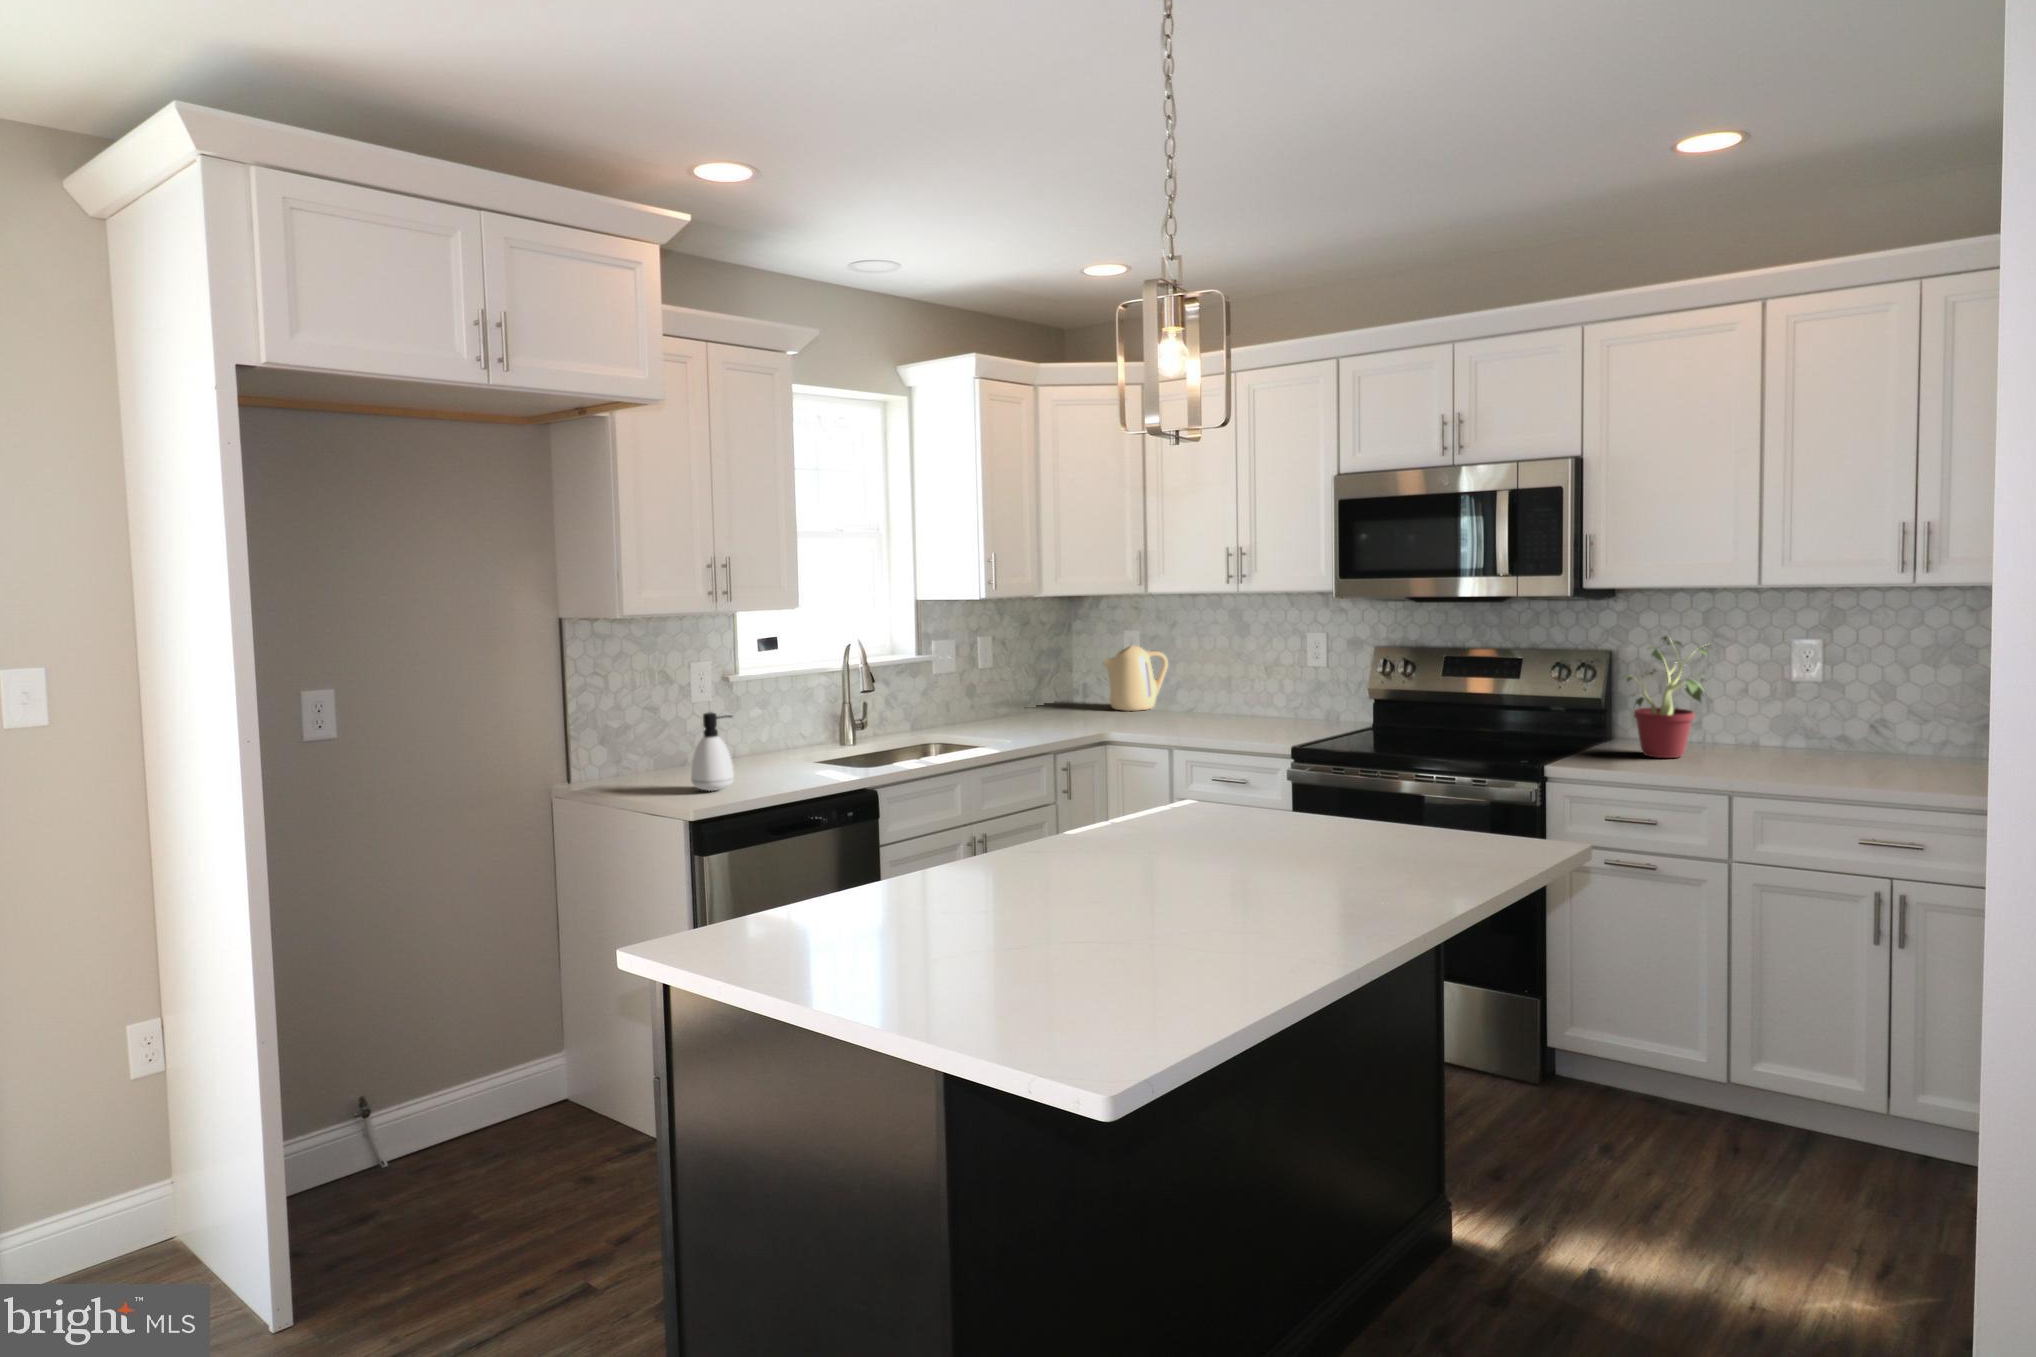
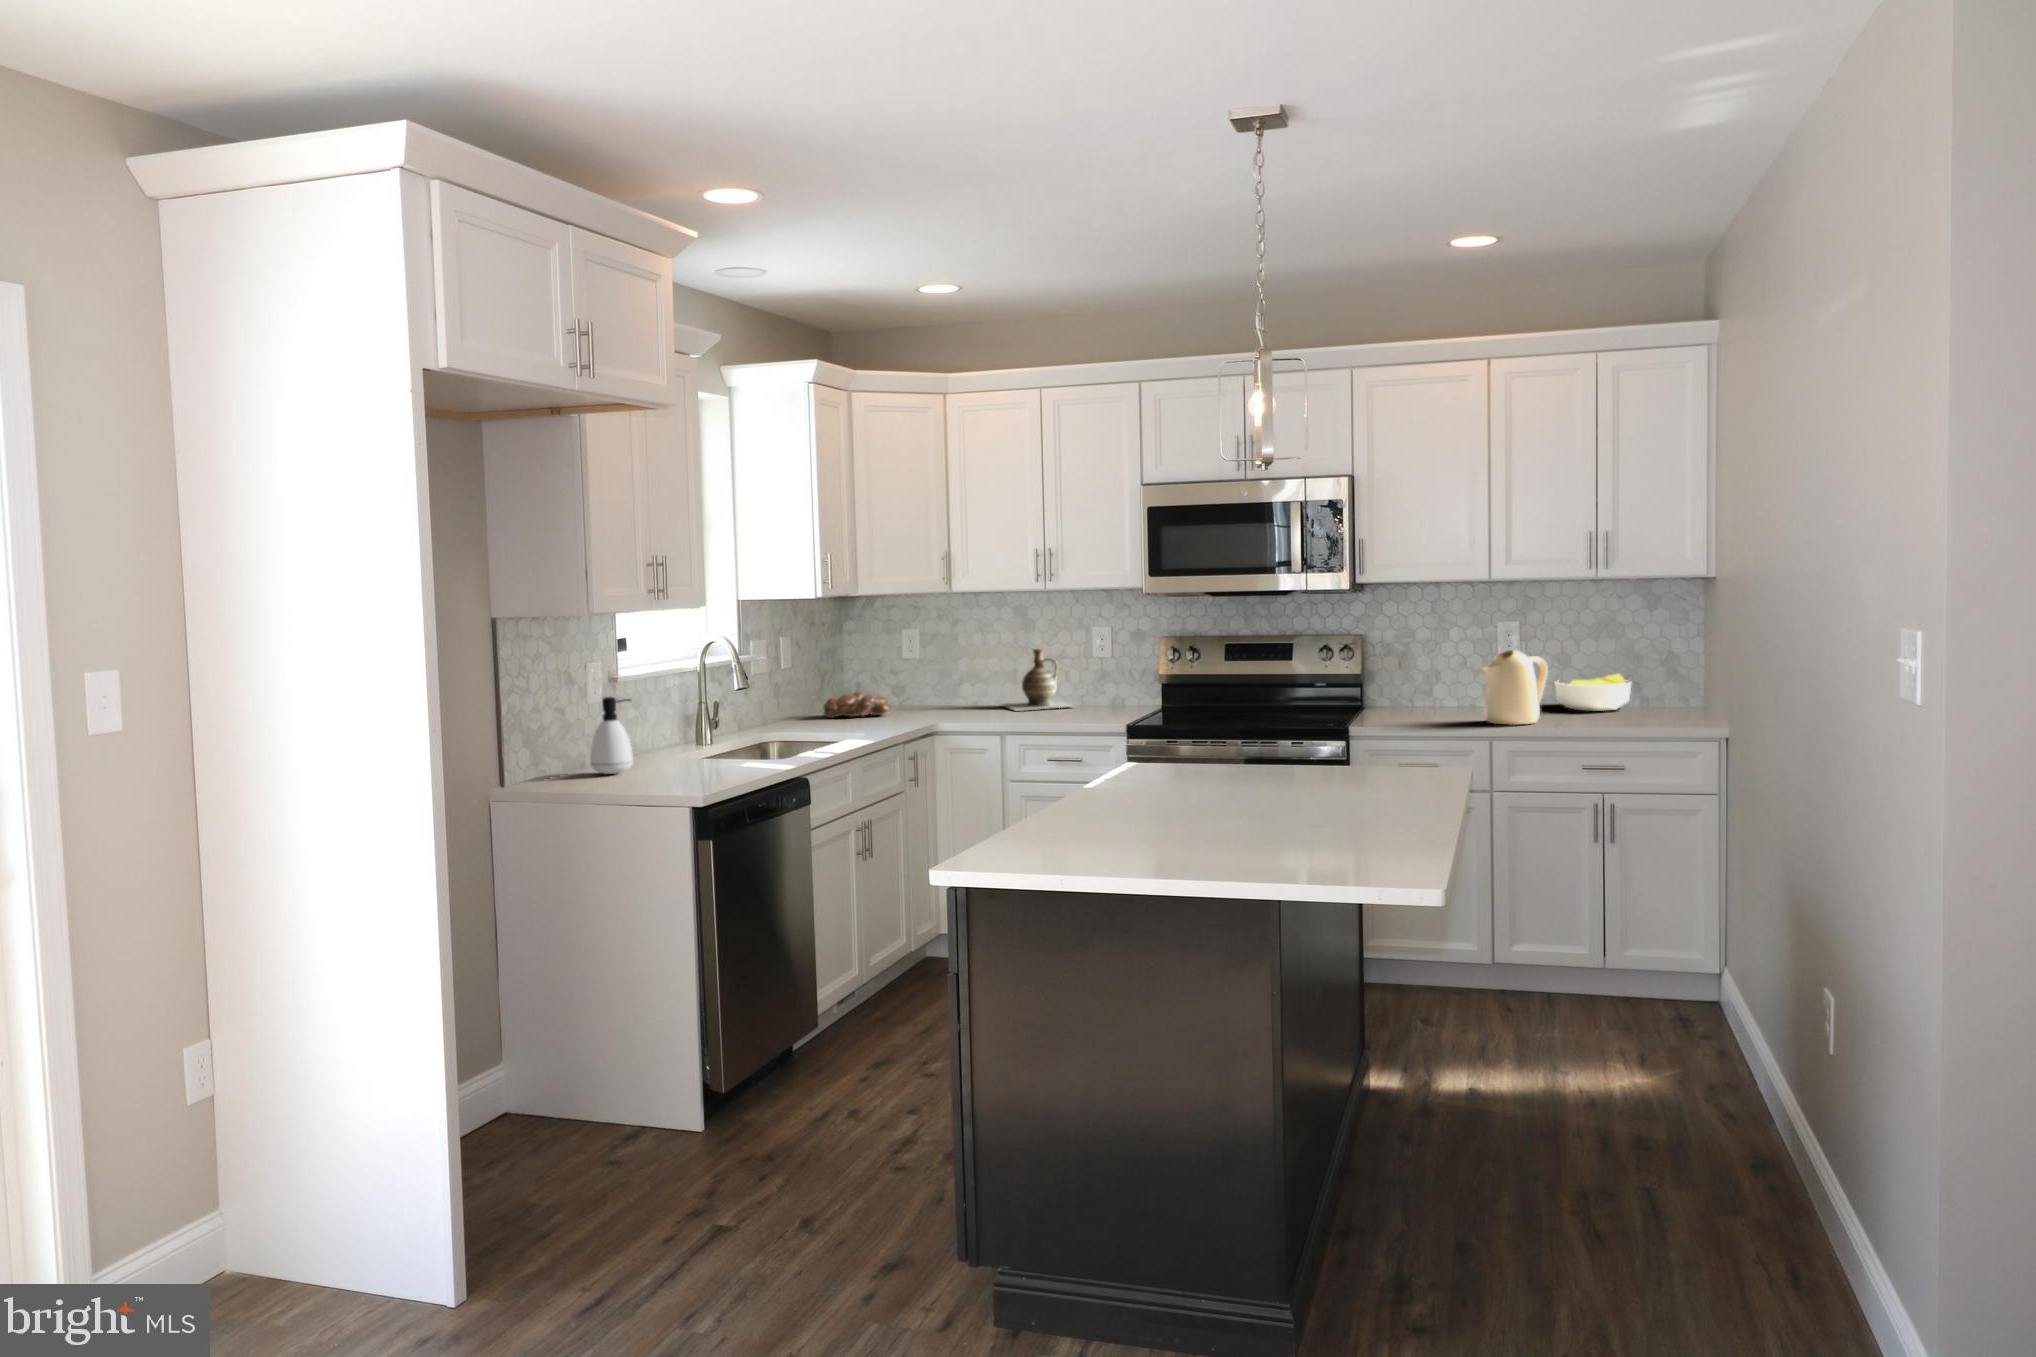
potted plant: present [1625,636,1708,758] -> none [1390,615,1462,717]
kettle: present [1103,645,1168,711] -> present [1483,650,1548,725]
ceramic jug: none [1198,652,1278,720] -> present [1002,649,1073,711]
bread loaf: none [1006,693,1075,719] -> present [823,692,890,718]
fruit bowl: none [1845,703,1950,761] -> present [1555,674,1631,711]

